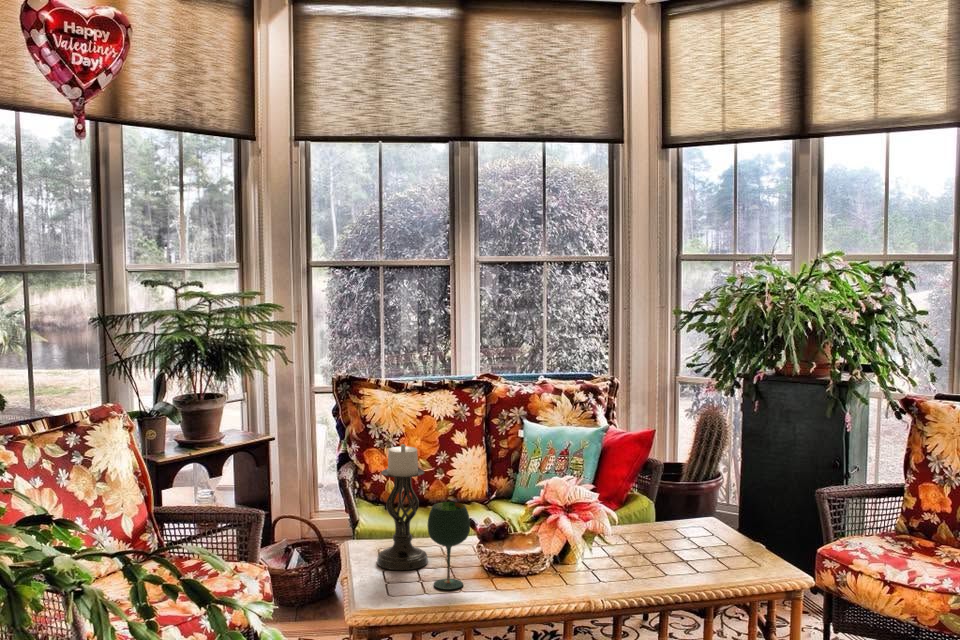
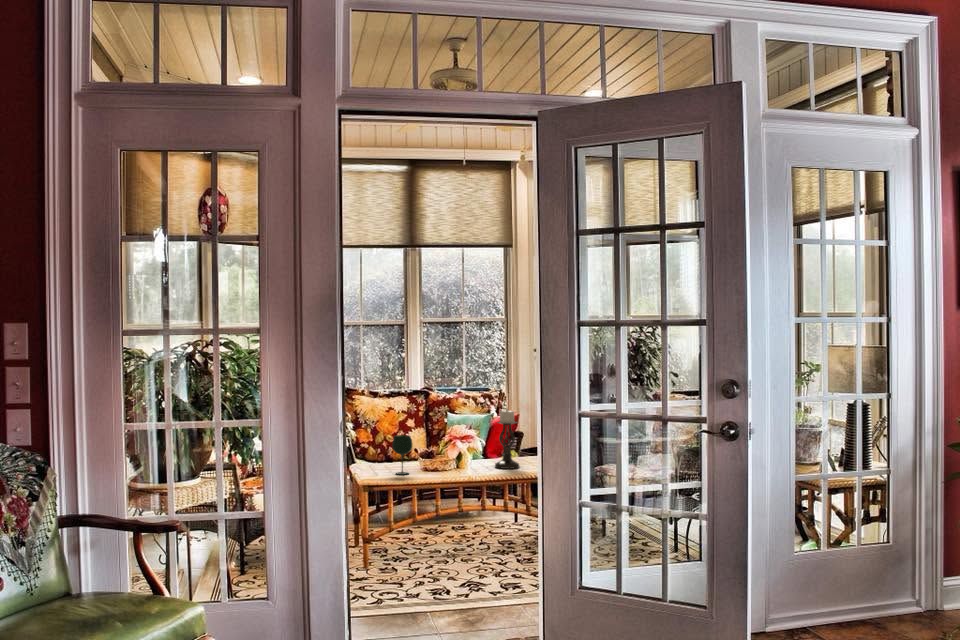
candle holder: present [377,444,428,570] -> present [495,409,519,469]

